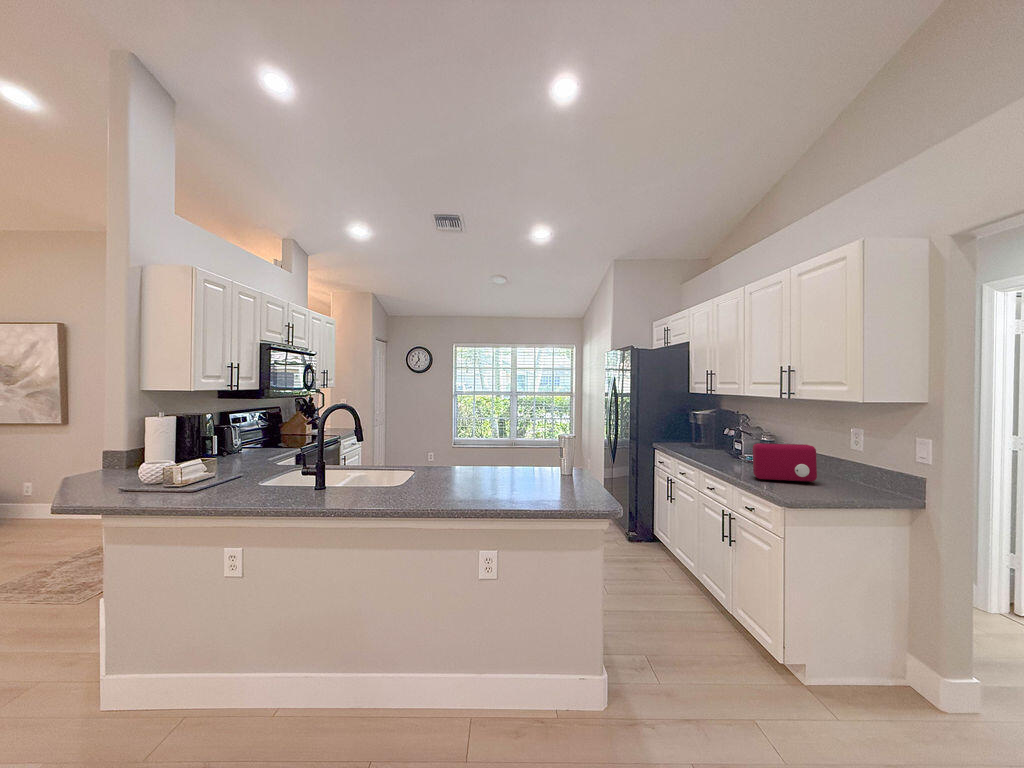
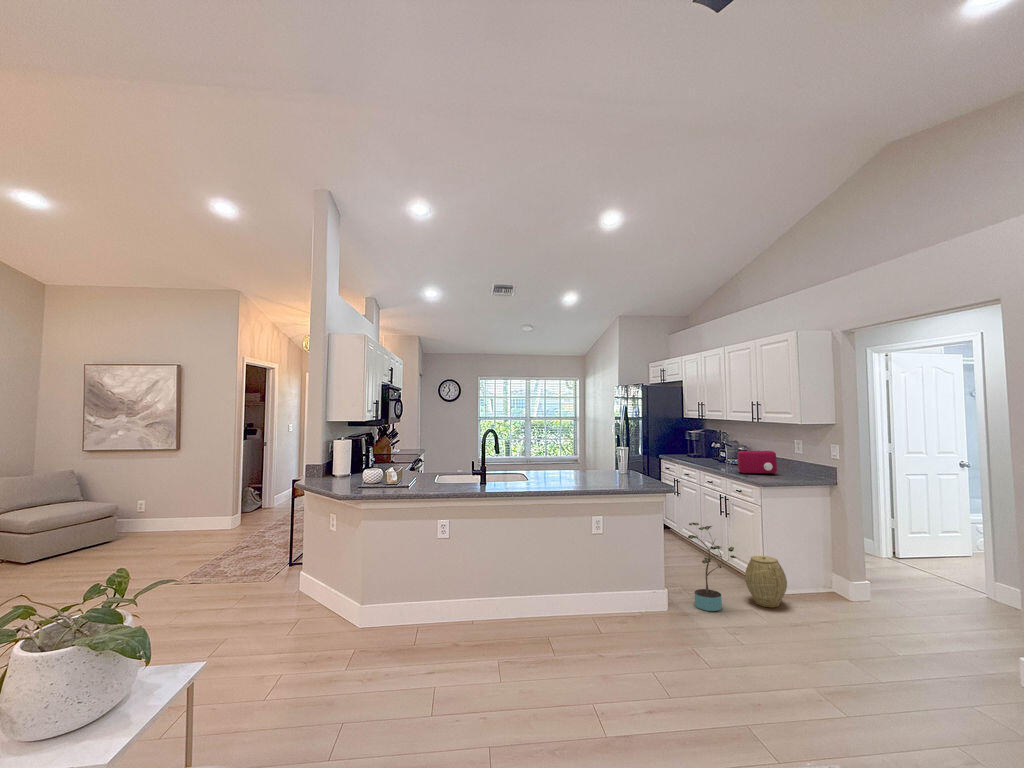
potted plant: none [643,565,731,727] -> present [688,523,736,611]
woven basket: none [748,626,823,725] -> present [745,556,787,607]

